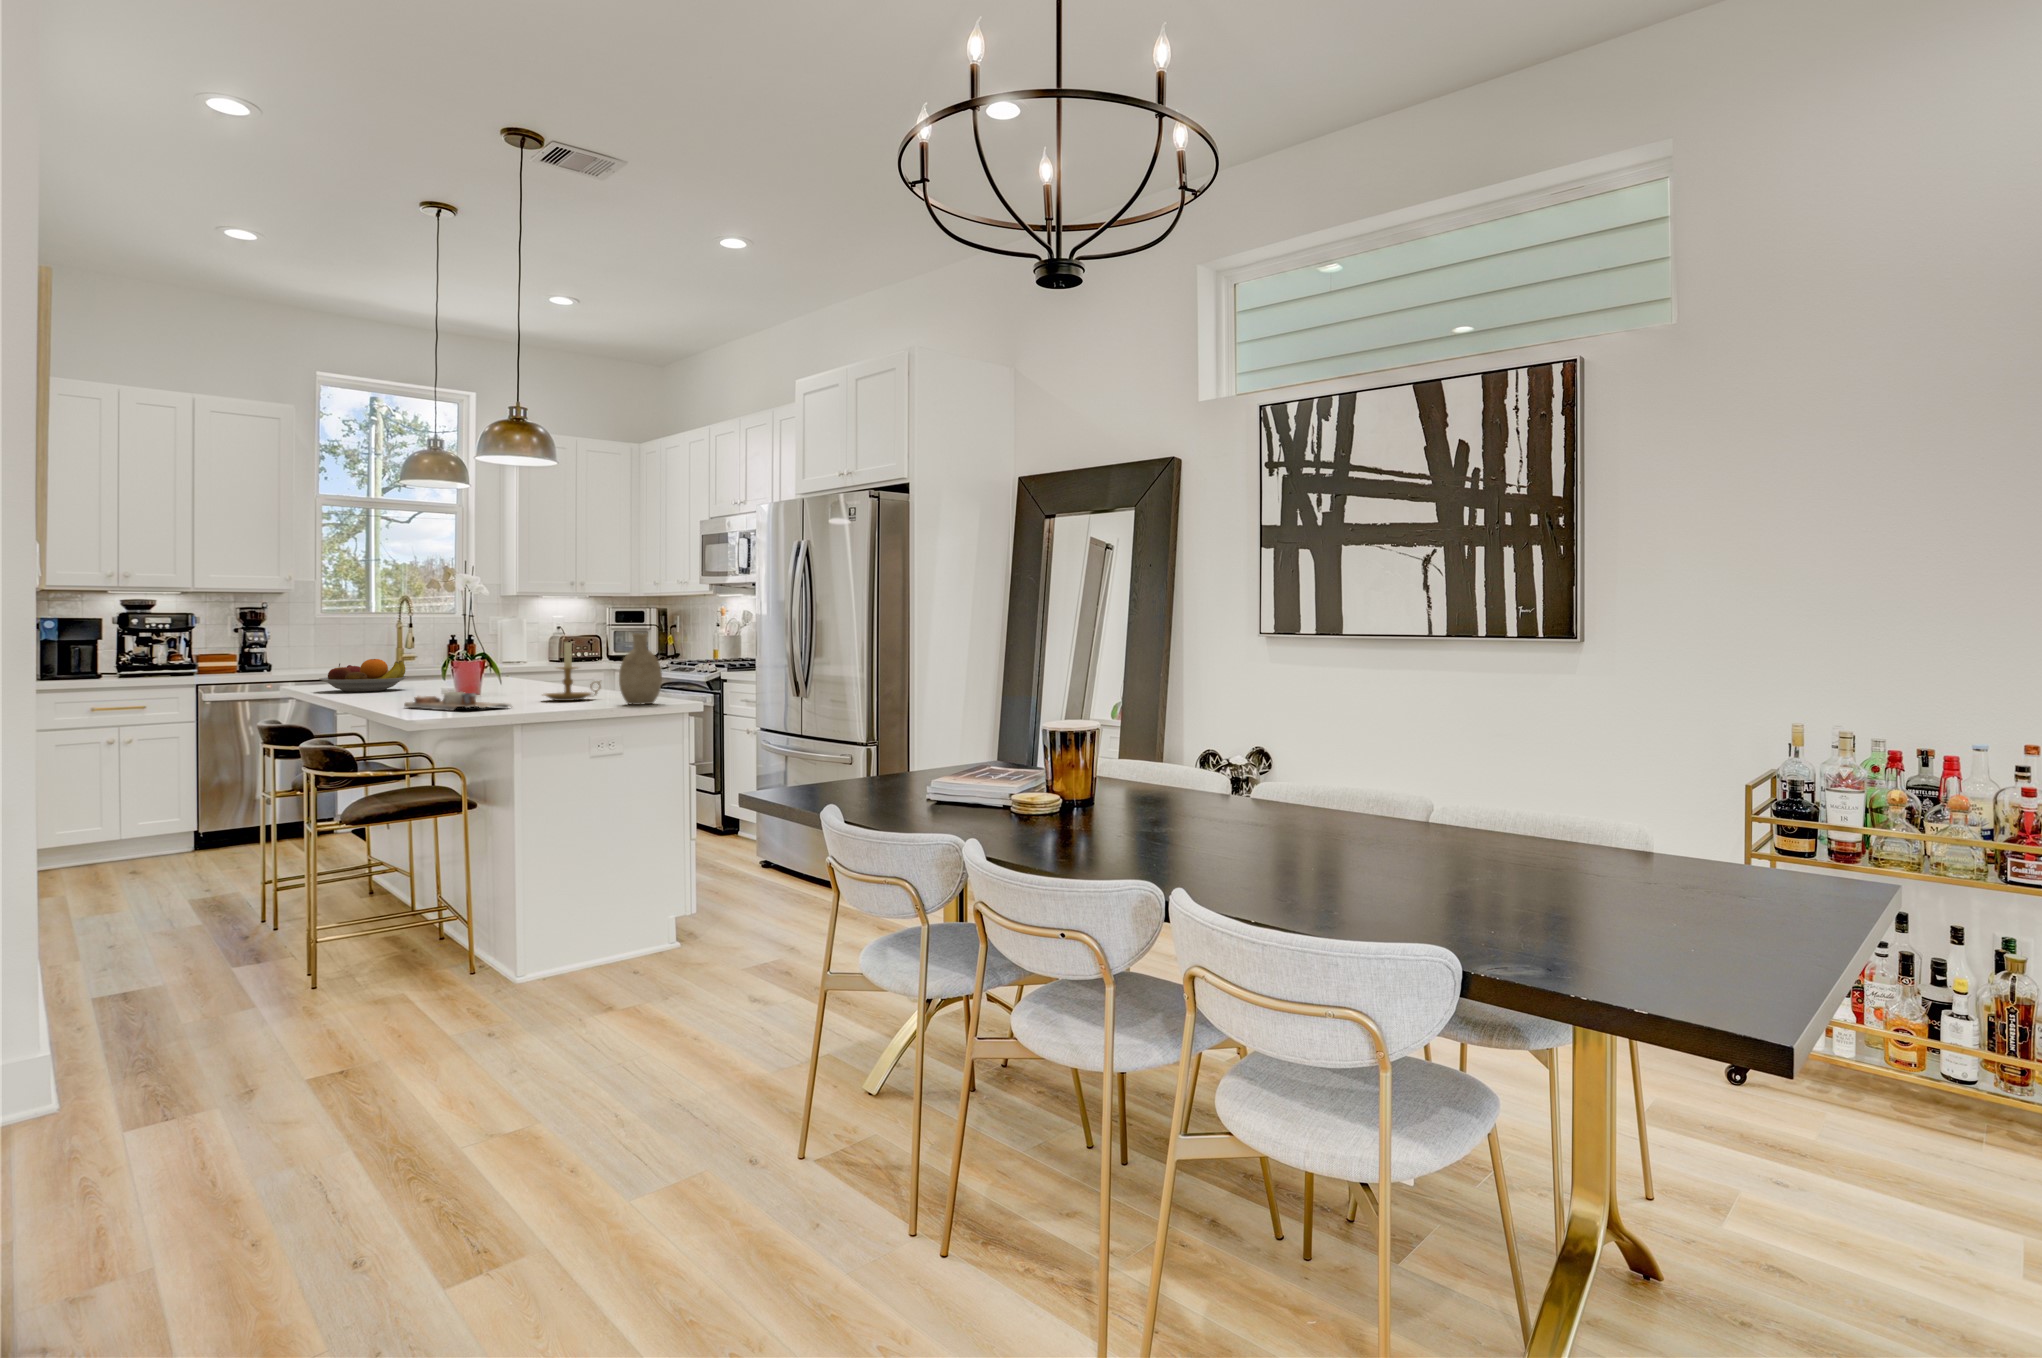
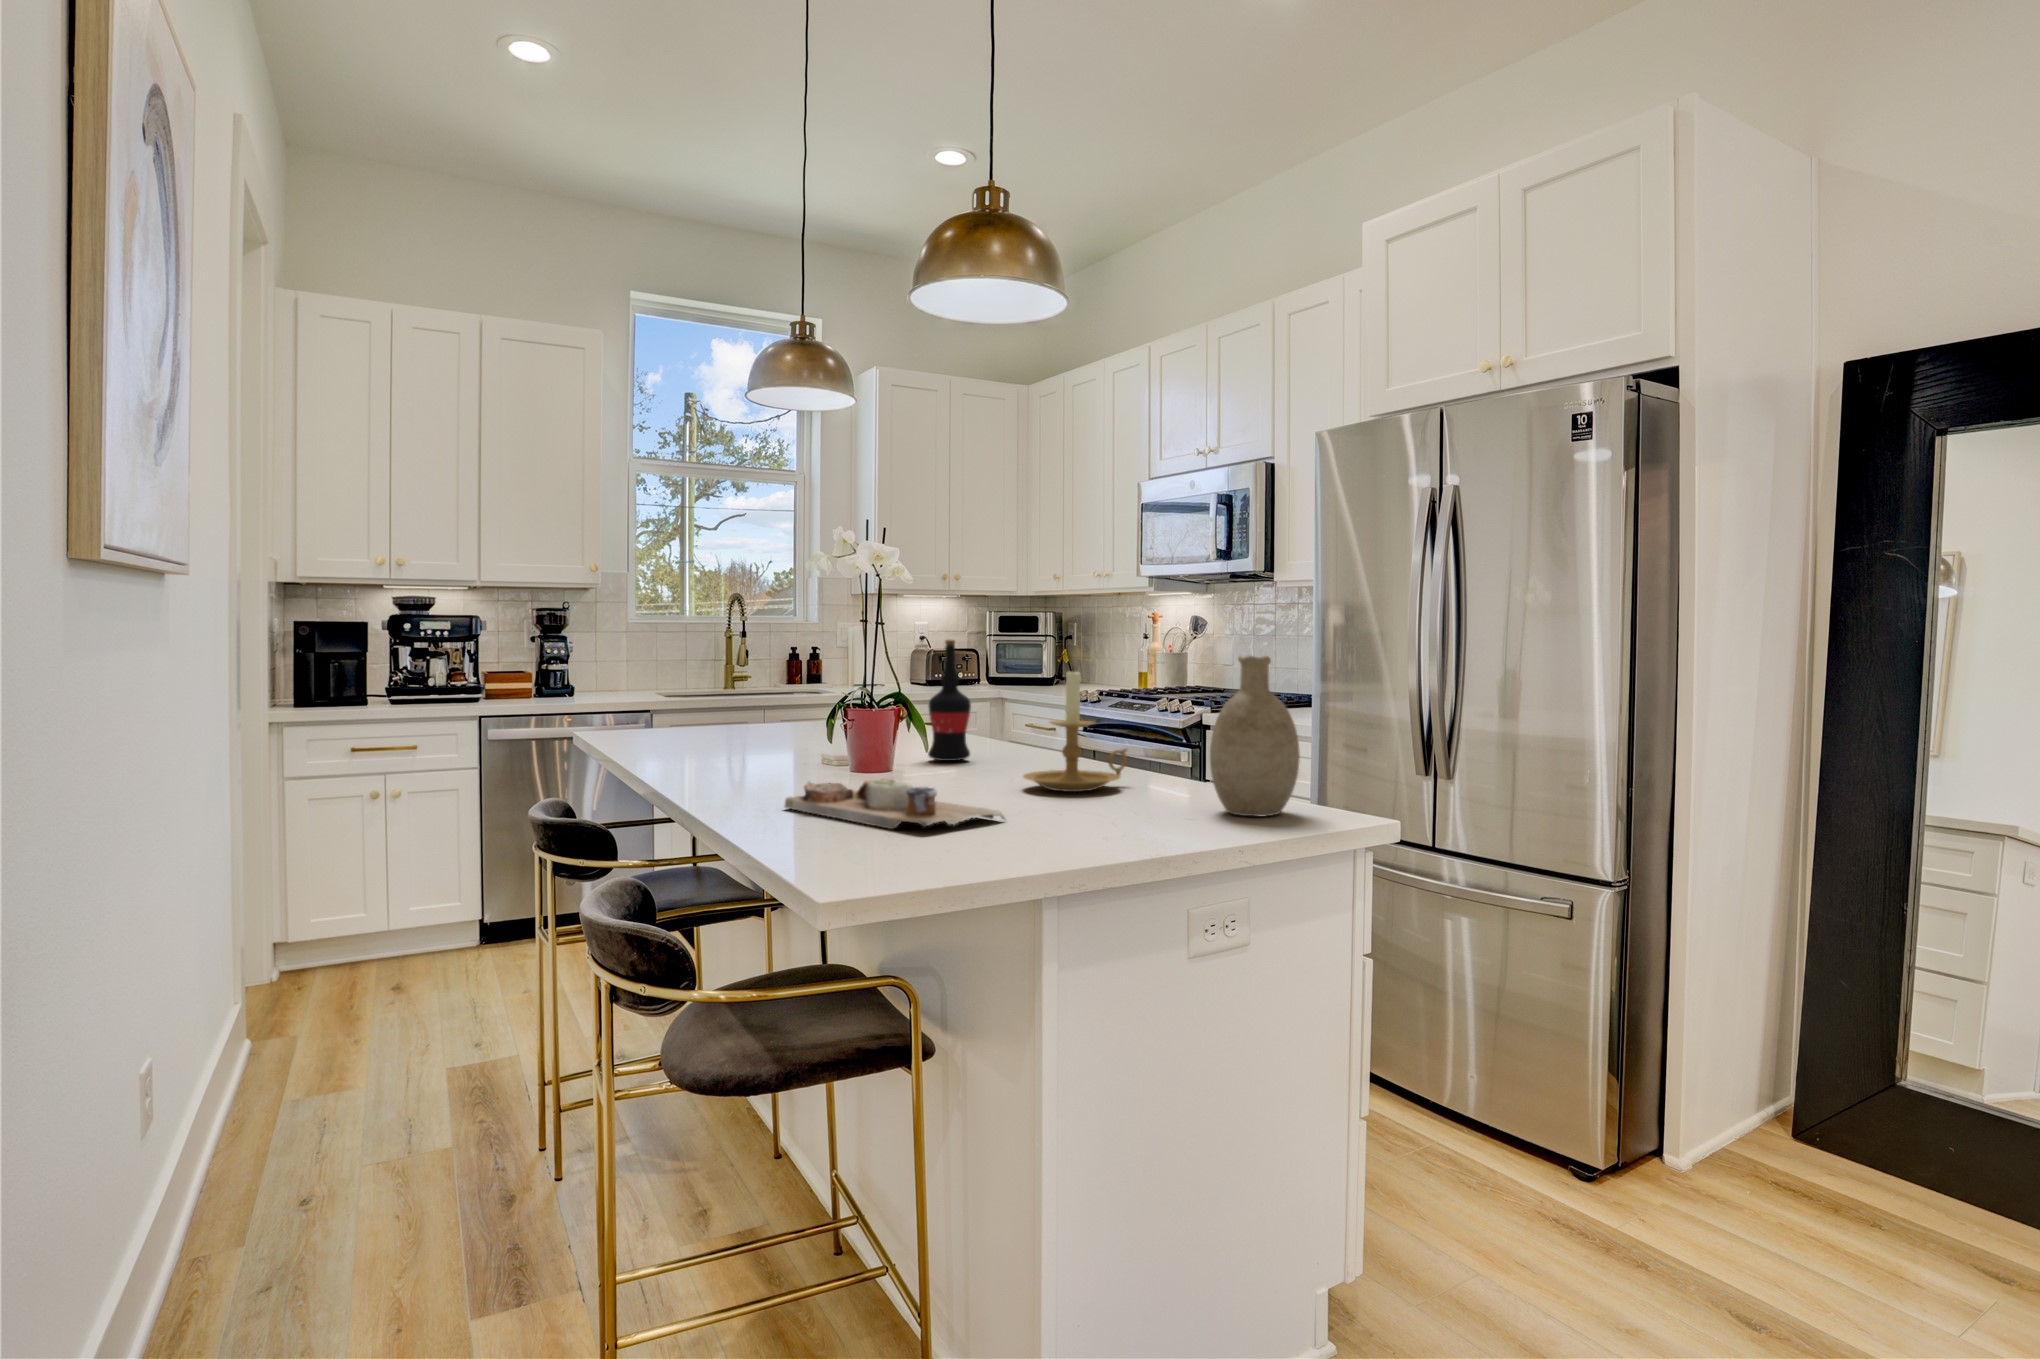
wine bottle: none [506,627,532,694] -> present [928,640,971,761]
fruit bowl: present [319,659,408,692] -> none [631,690,761,745]

